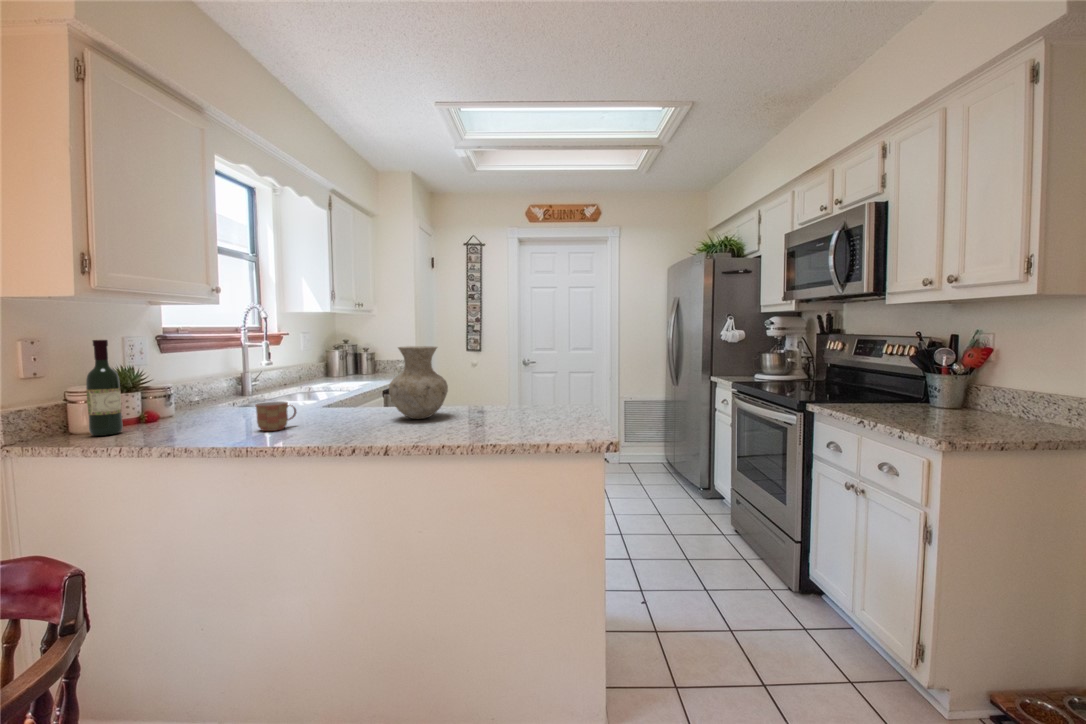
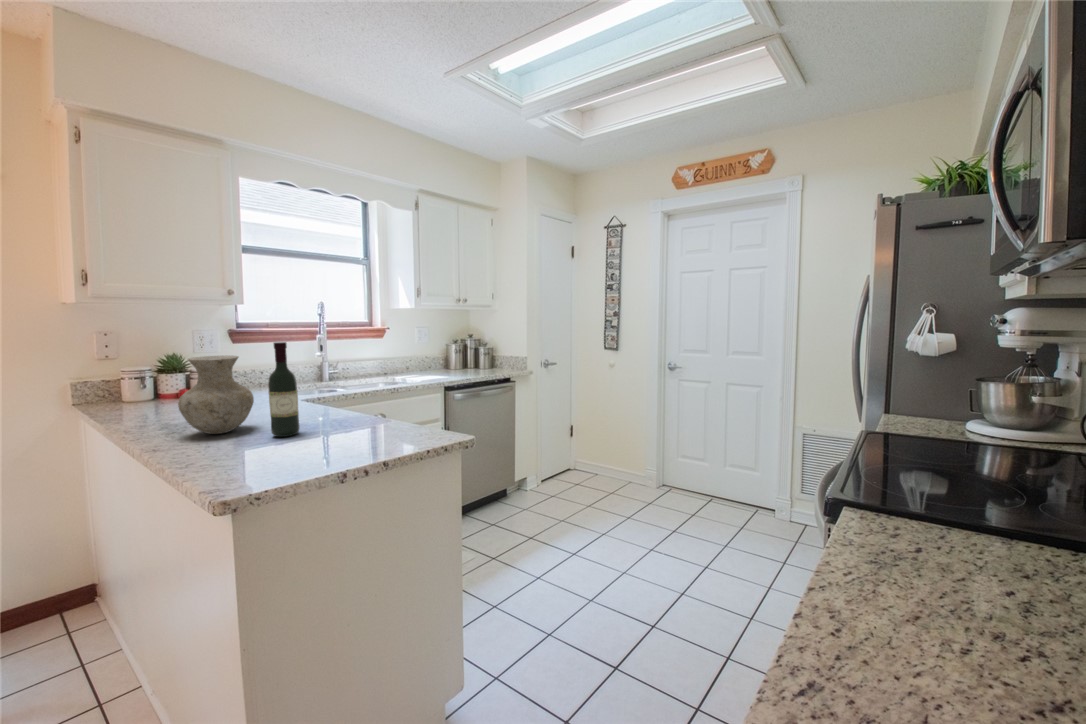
wine bottle: present [86,340,123,436] -> present [268,342,300,437]
mug: present [255,401,296,431] -> none [125,396,166,423]

